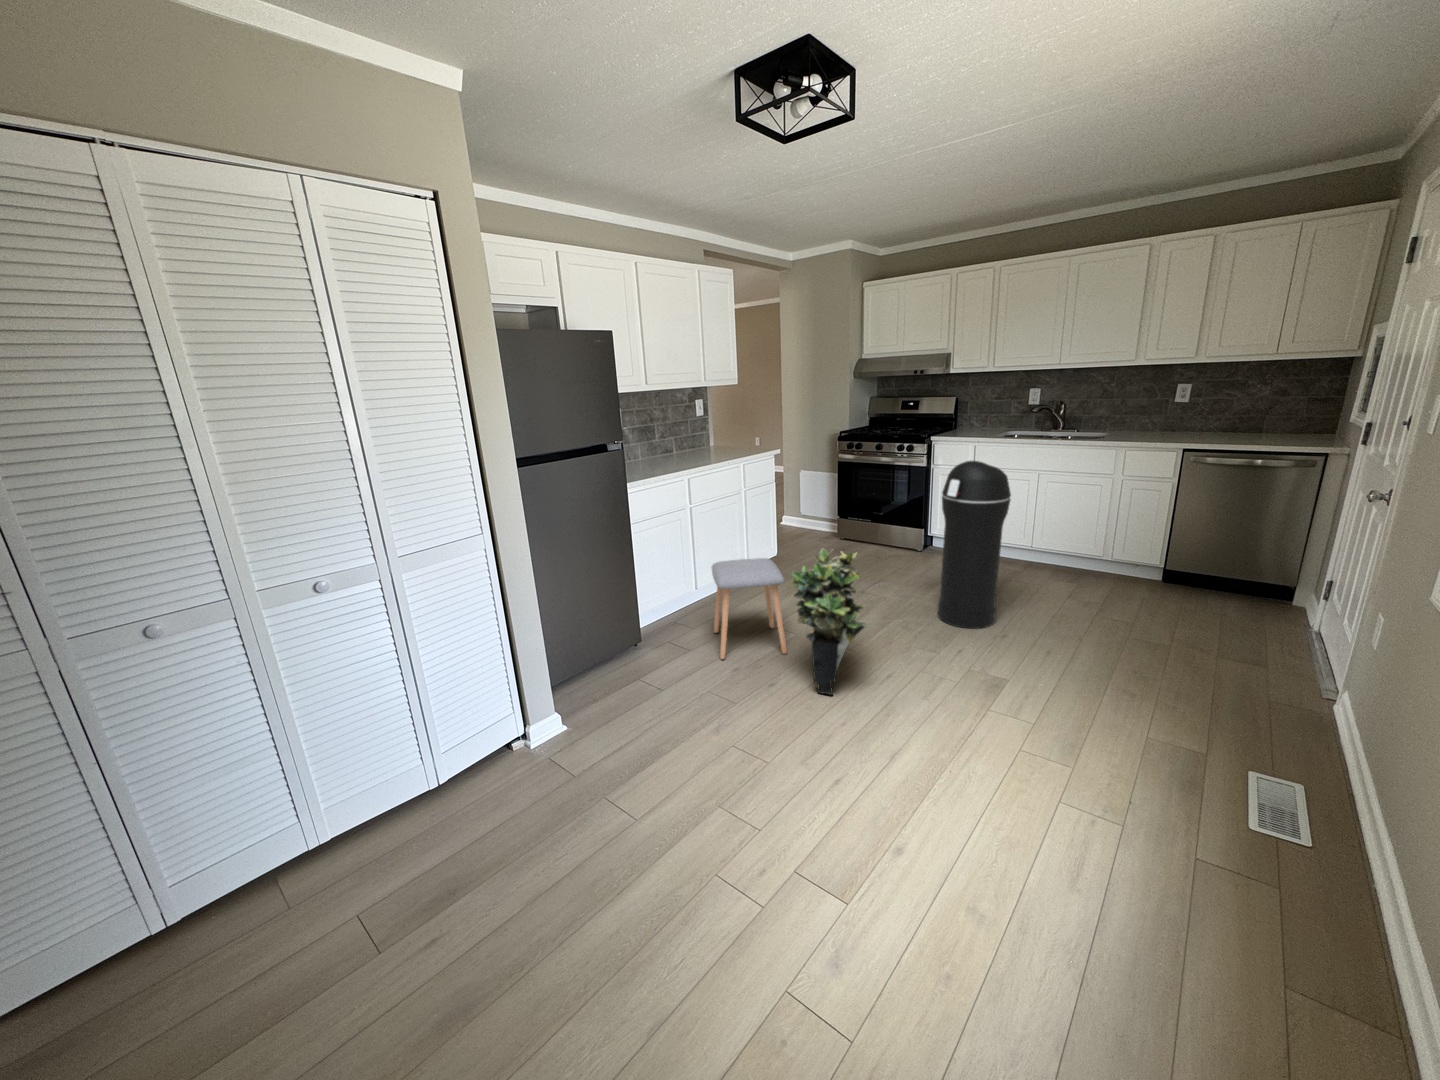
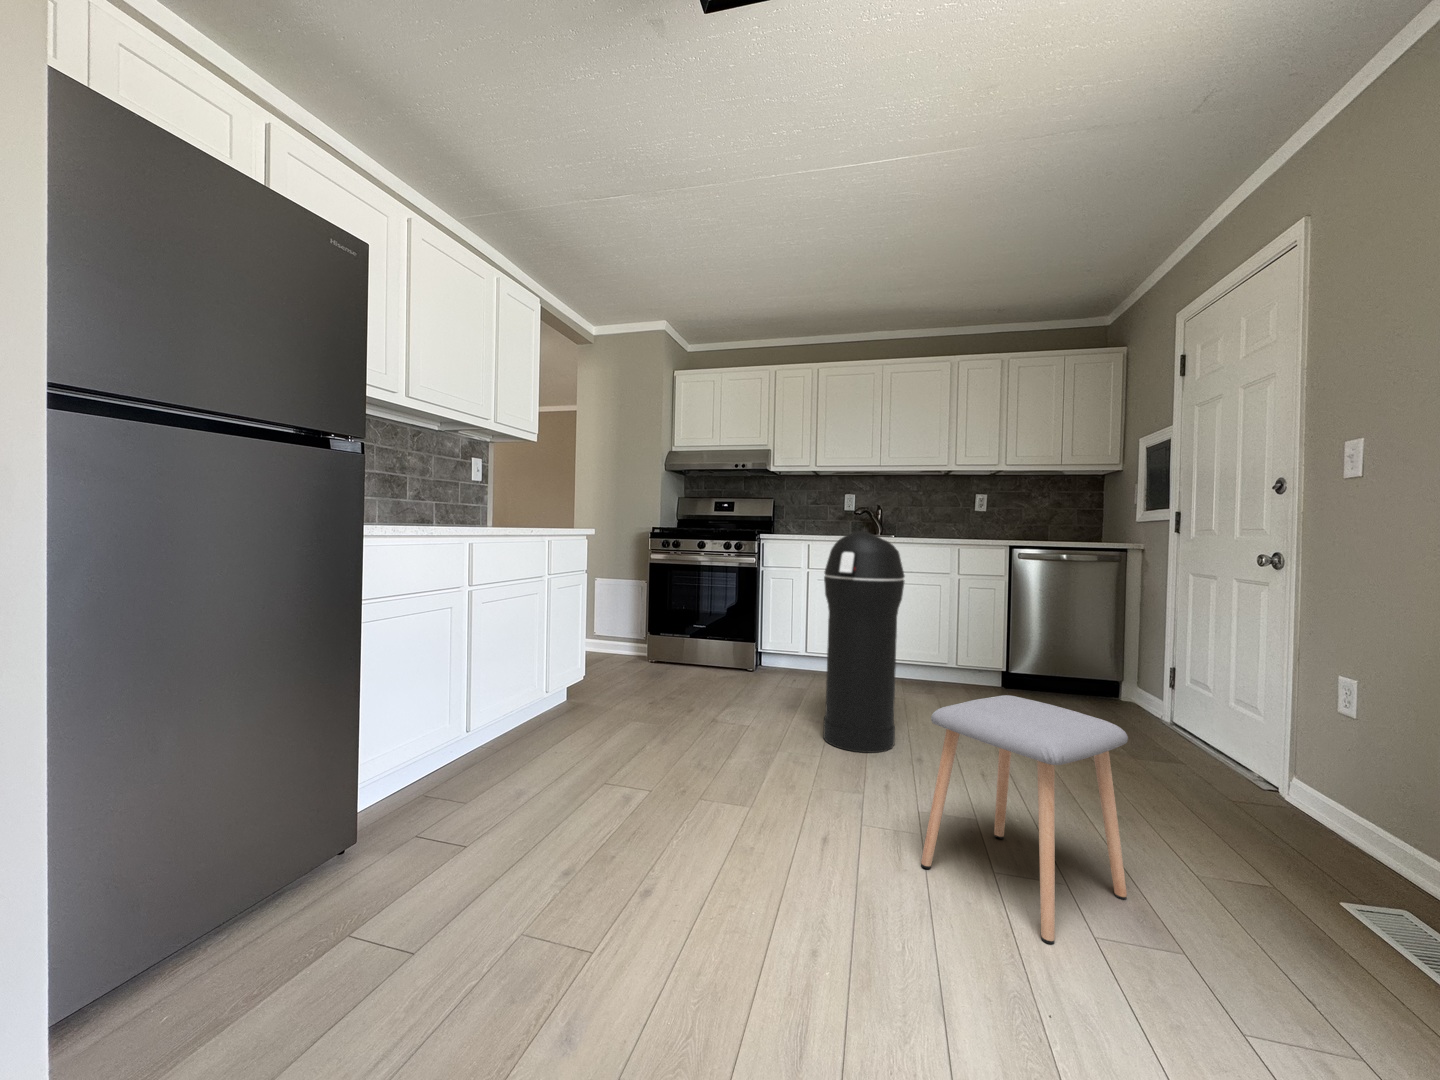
potted plant: present [792,549,867,695] -> none [680,629,812,888]
stool: present [712,558,787,660] -> present [921,695,1128,944]

